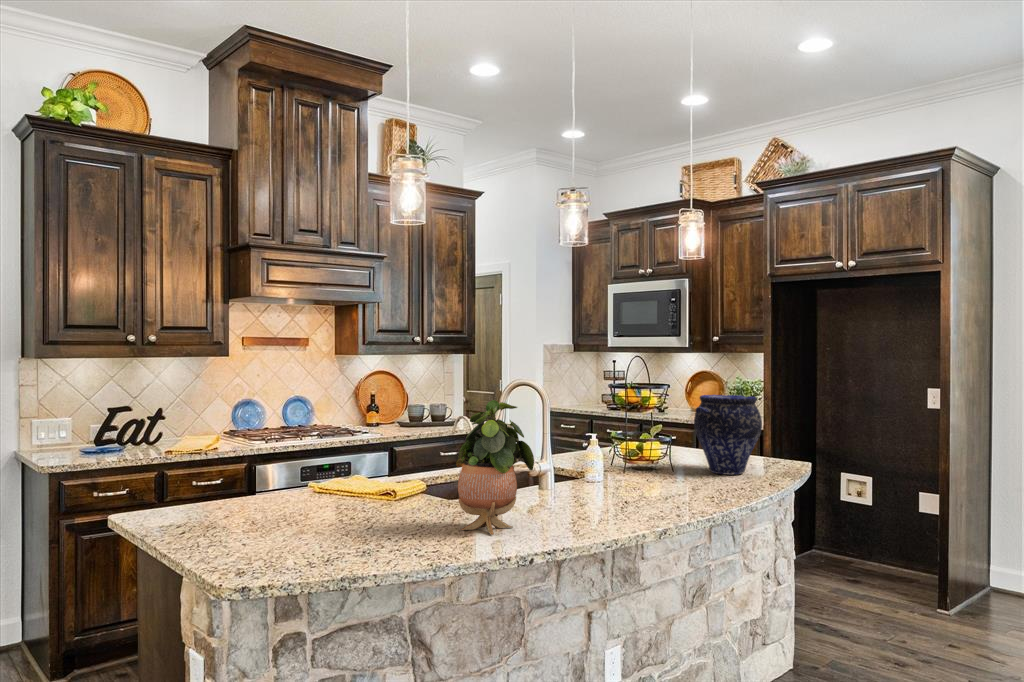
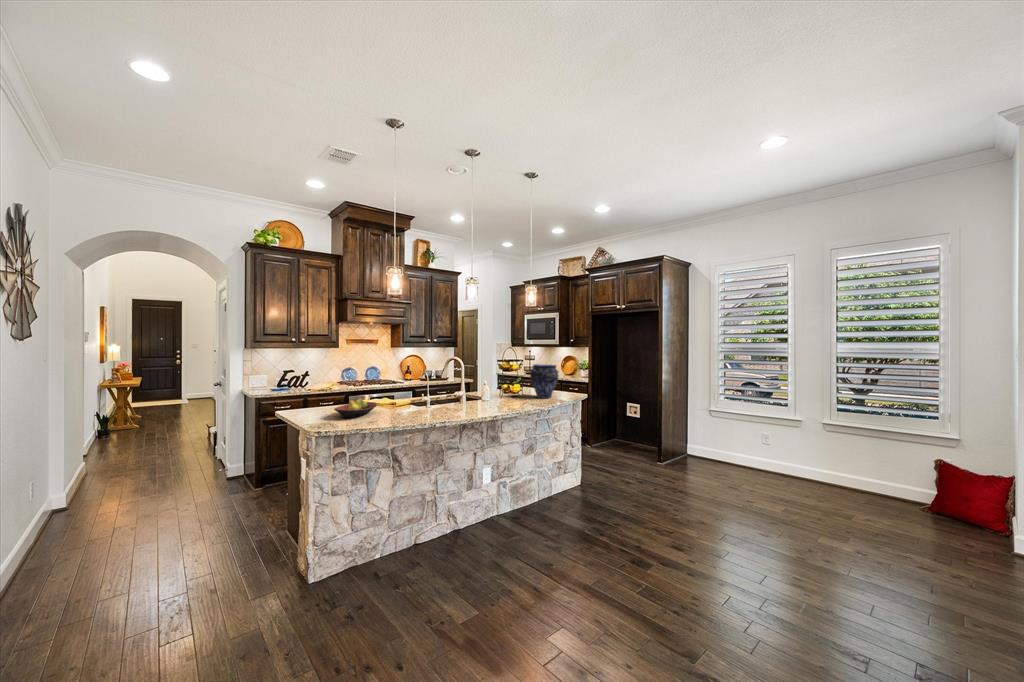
potted plant: present [456,400,534,535] -> none [411,364,442,417]
fruit bowl: none [268,486,367,541] -> present [334,398,377,418]

